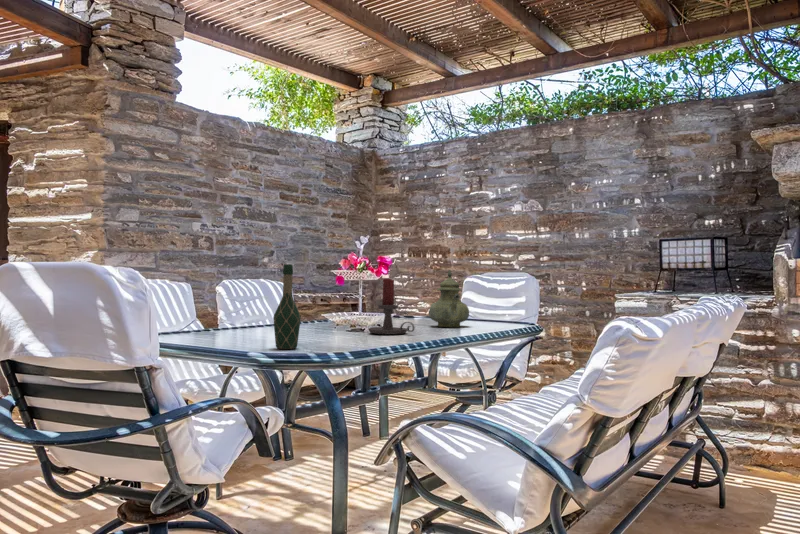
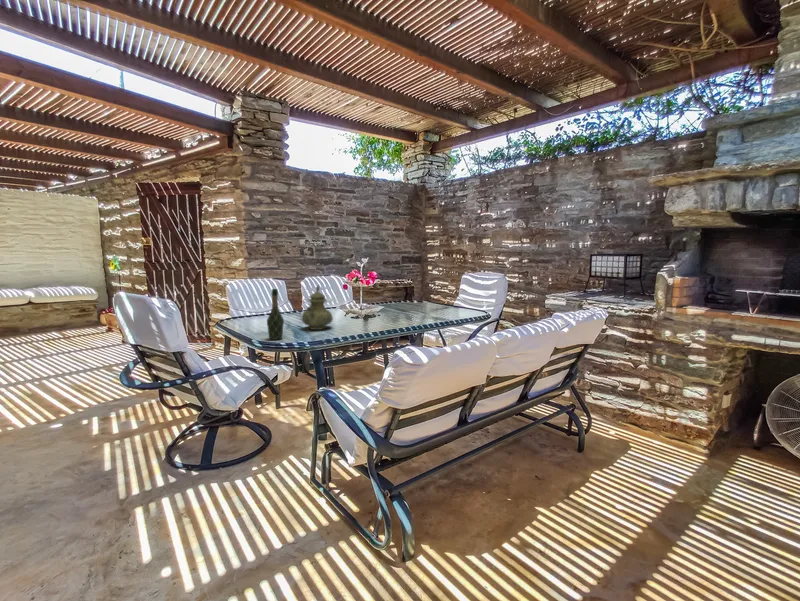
teapot: present [429,270,469,327] -> present [301,286,333,330]
candle holder: present [368,279,415,335] -> none [352,289,377,325]

